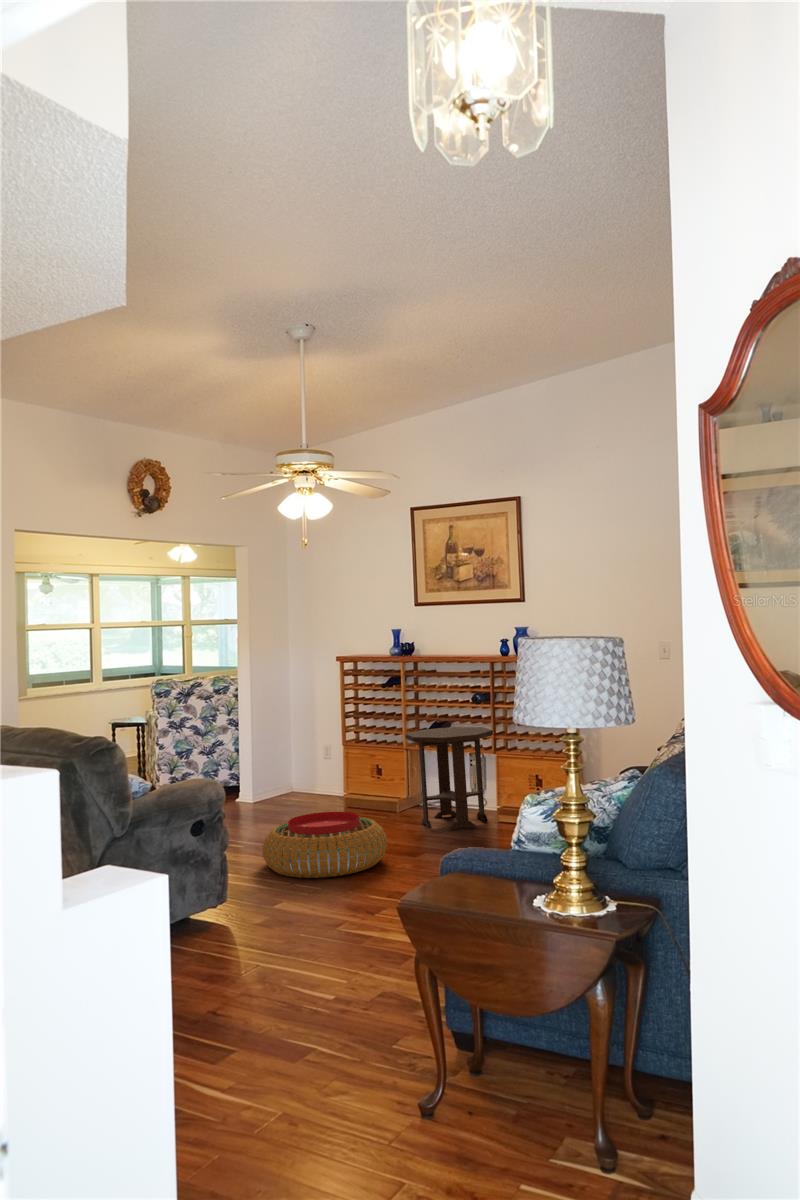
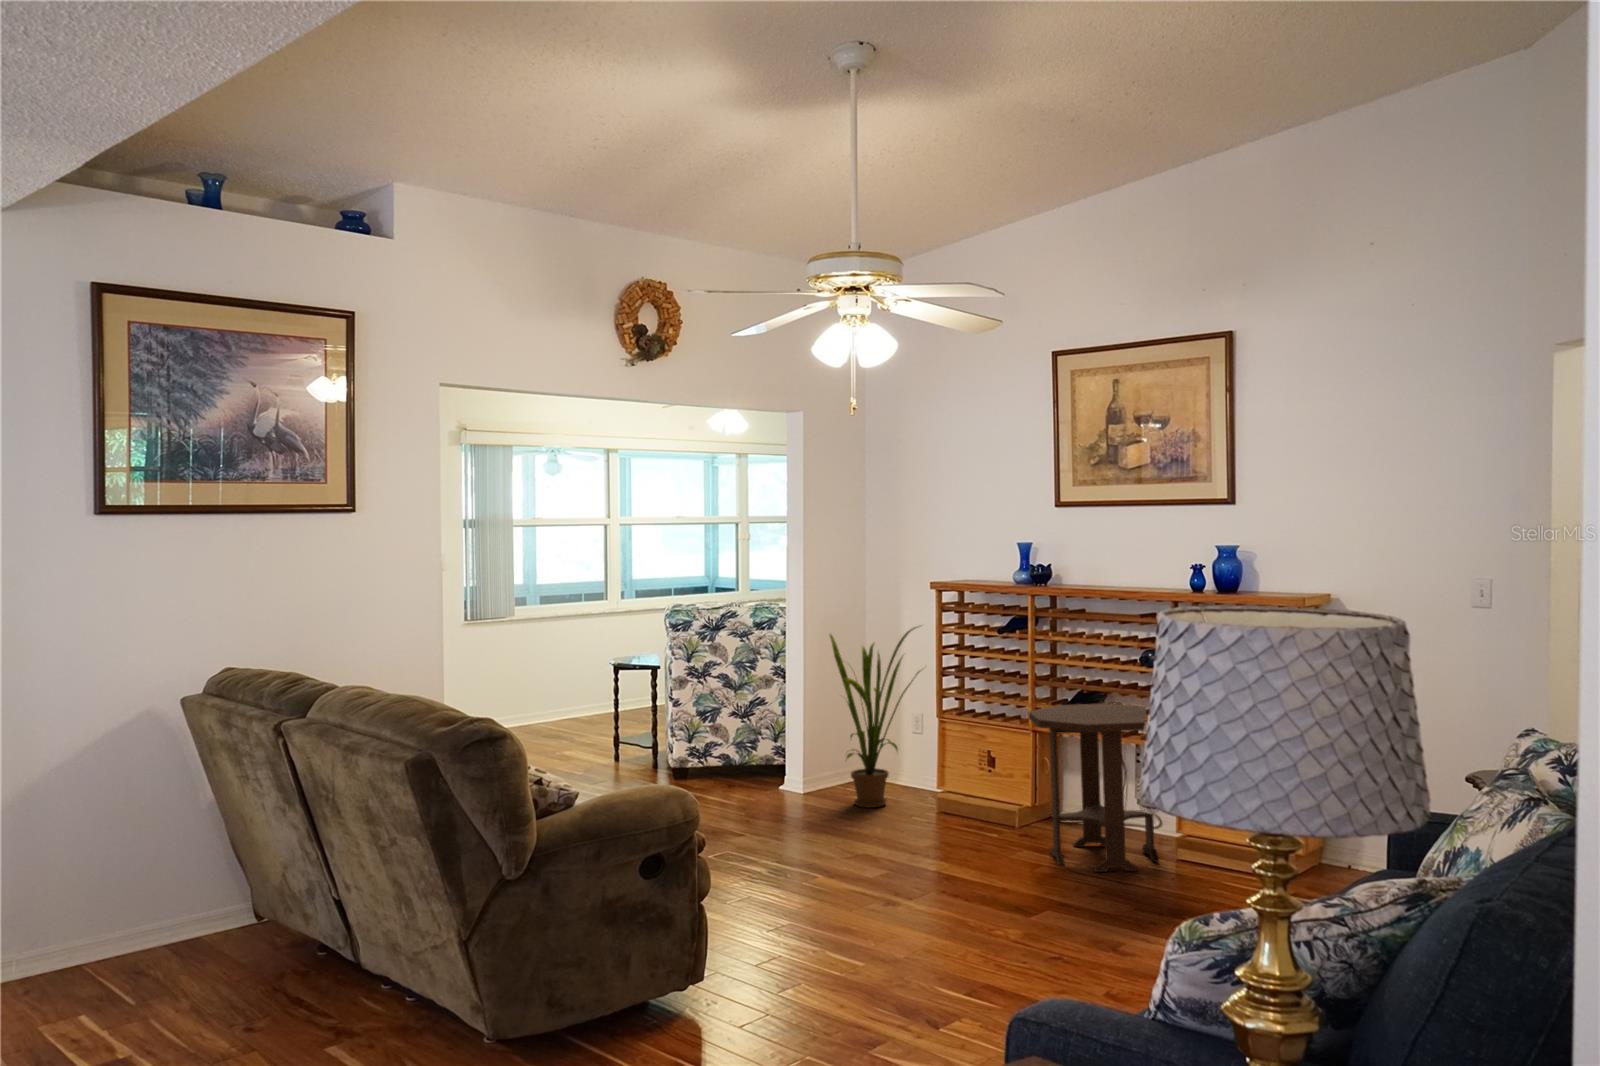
house plant: none [272,685,337,807] -> present [830,627,921,807]
pouf: present [262,812,387,878] -> none [783,836,982,947]

